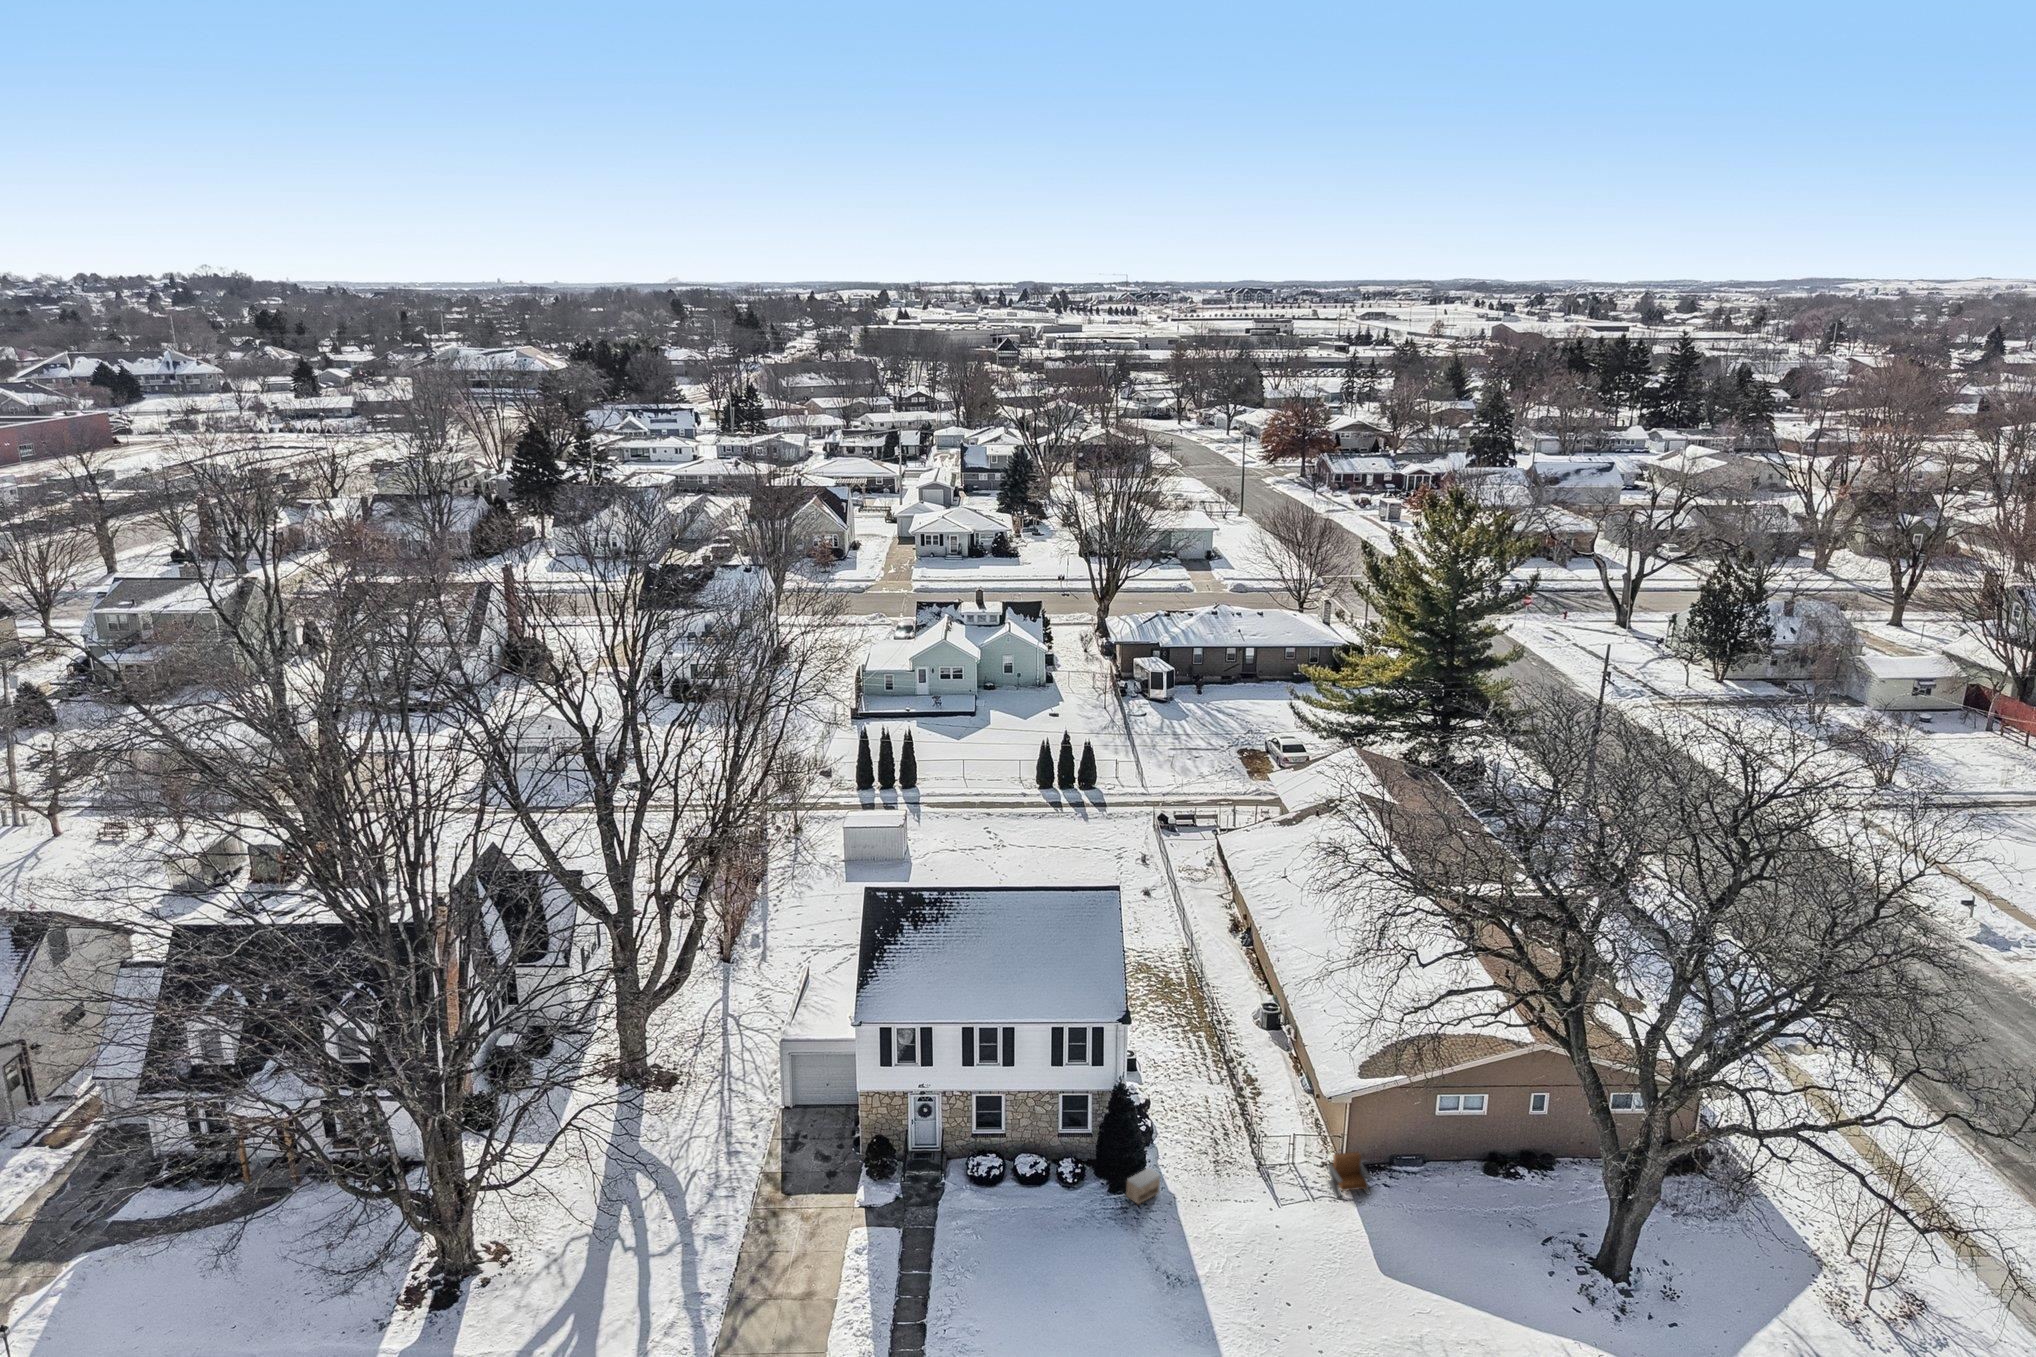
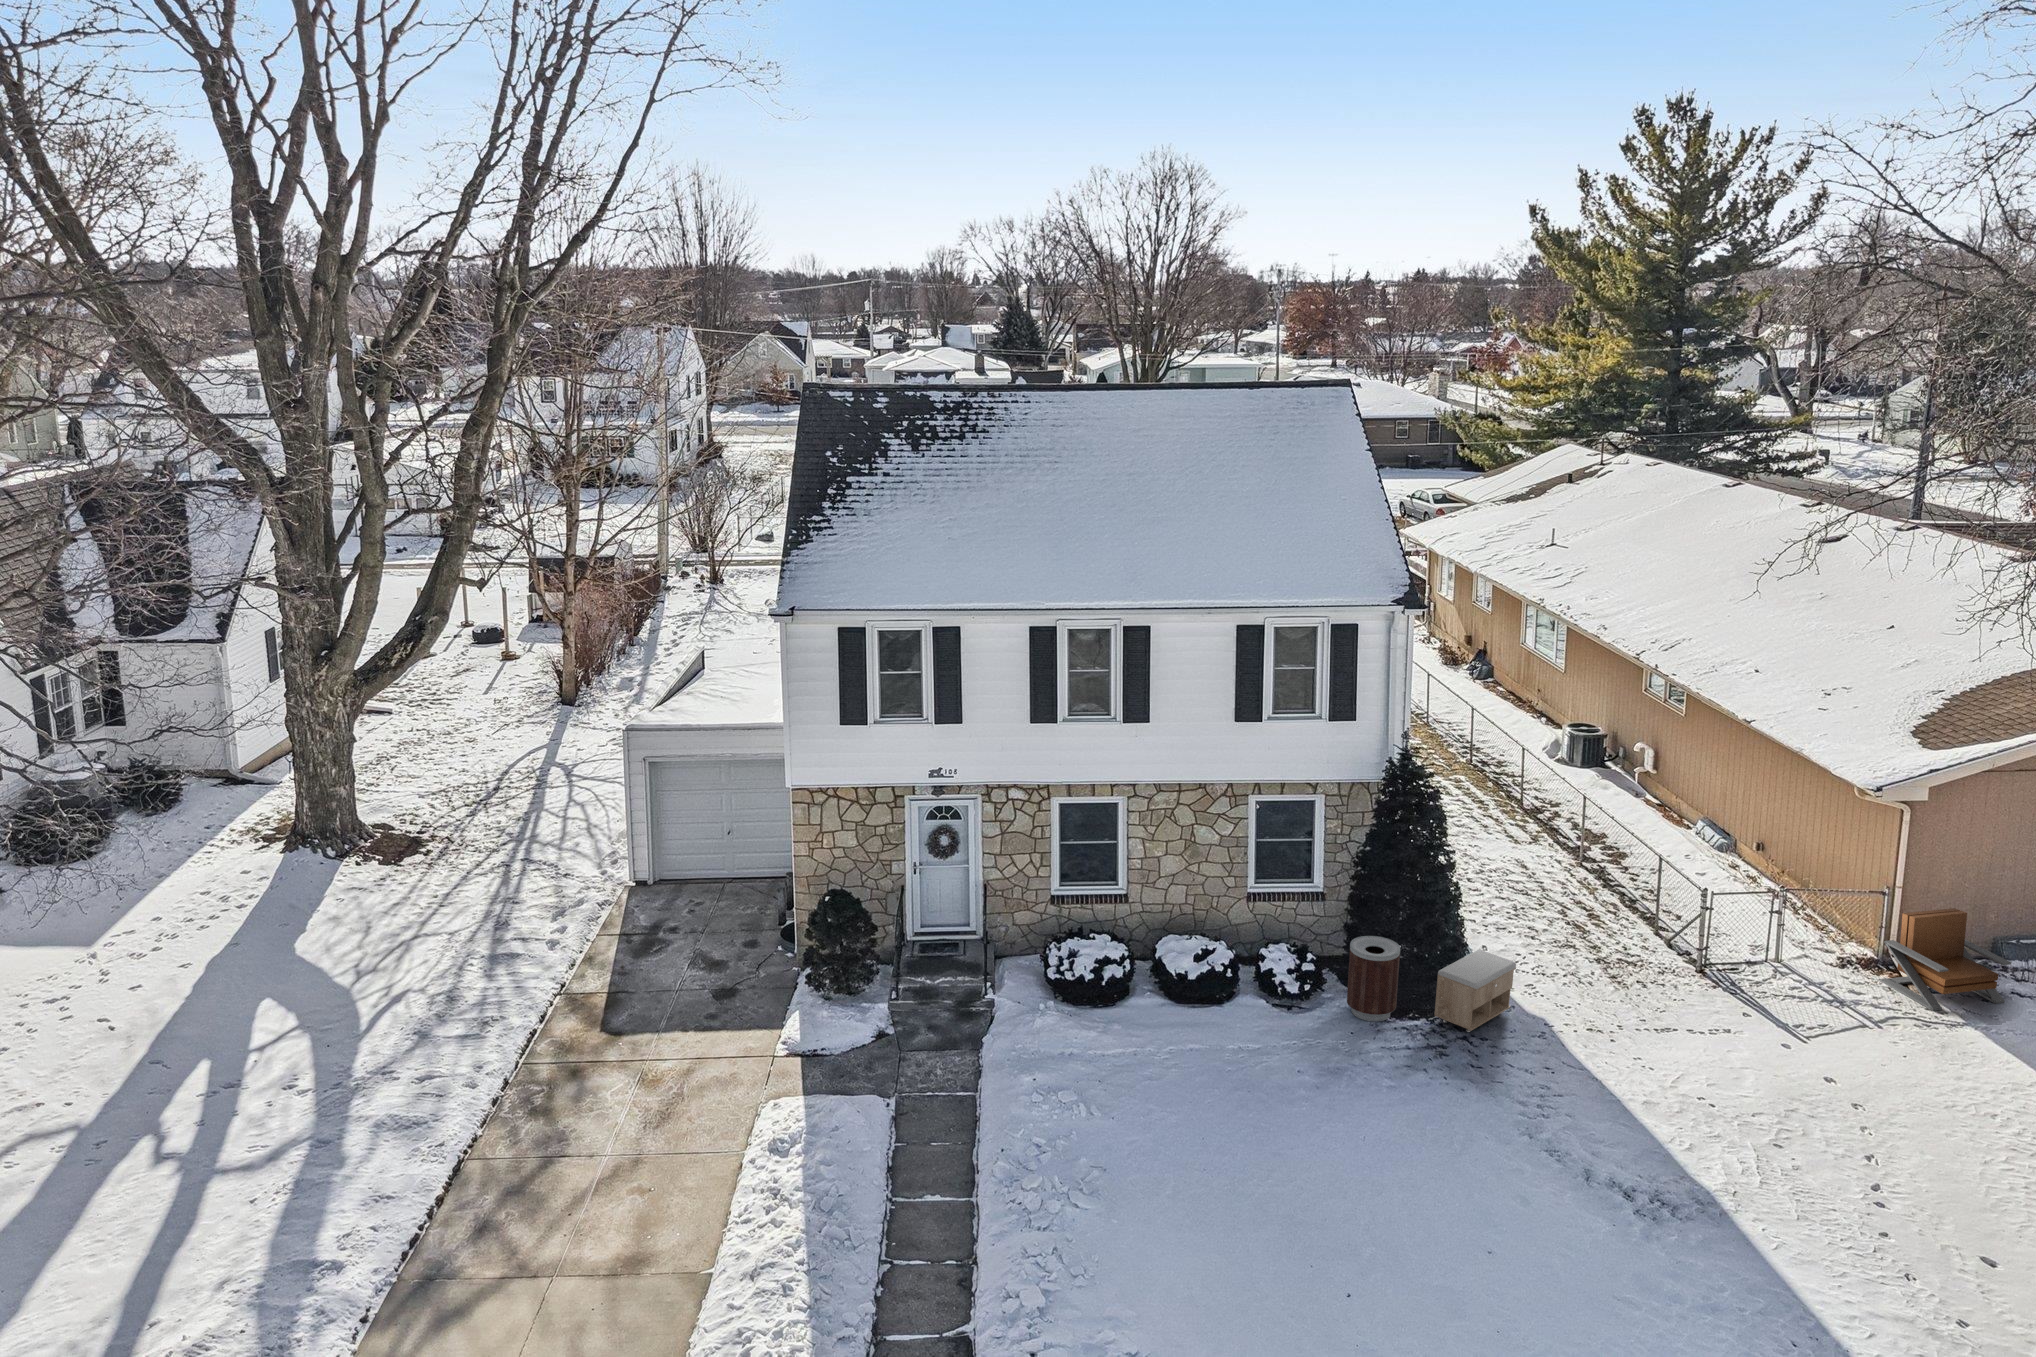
trash can: none [1092,1161,1113,1198] -> present [1347,936,1400,1021]

